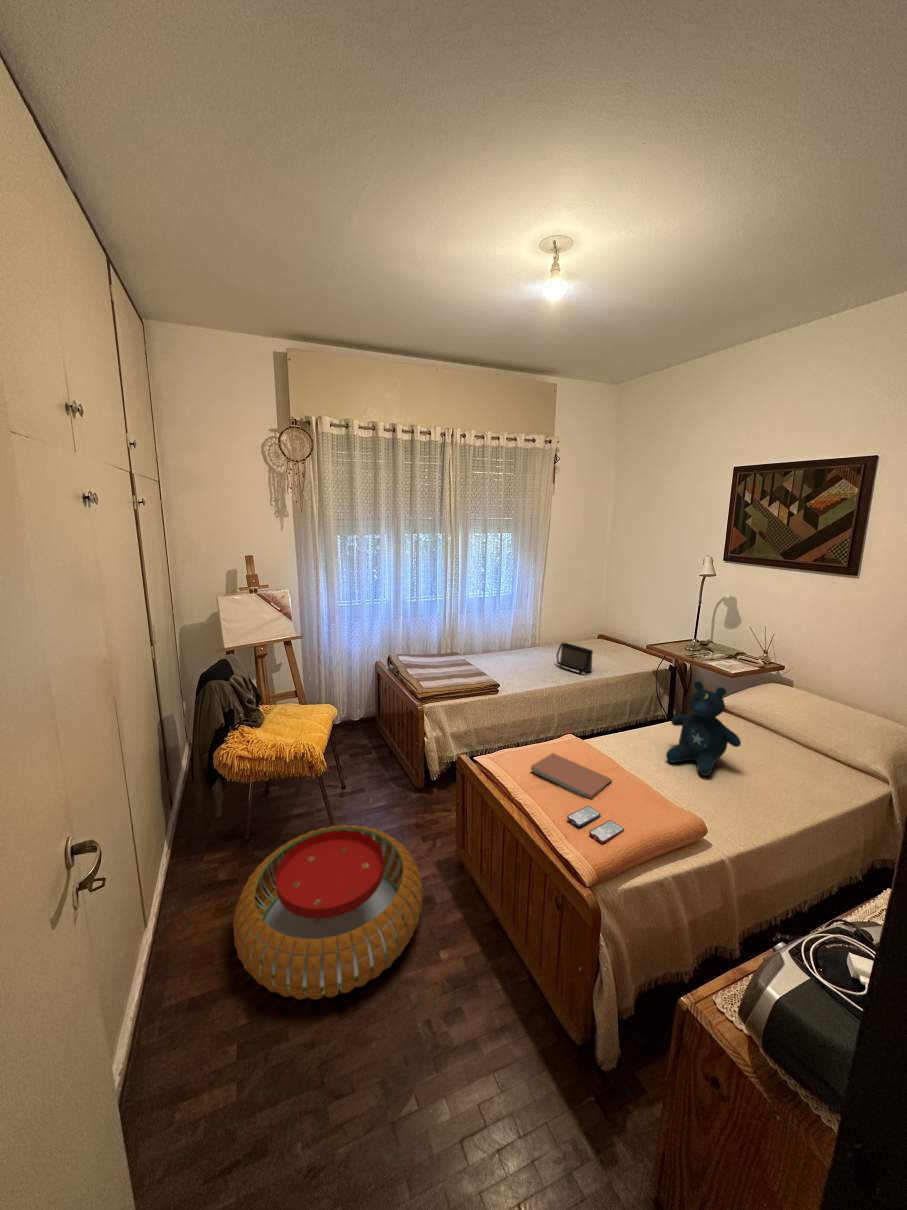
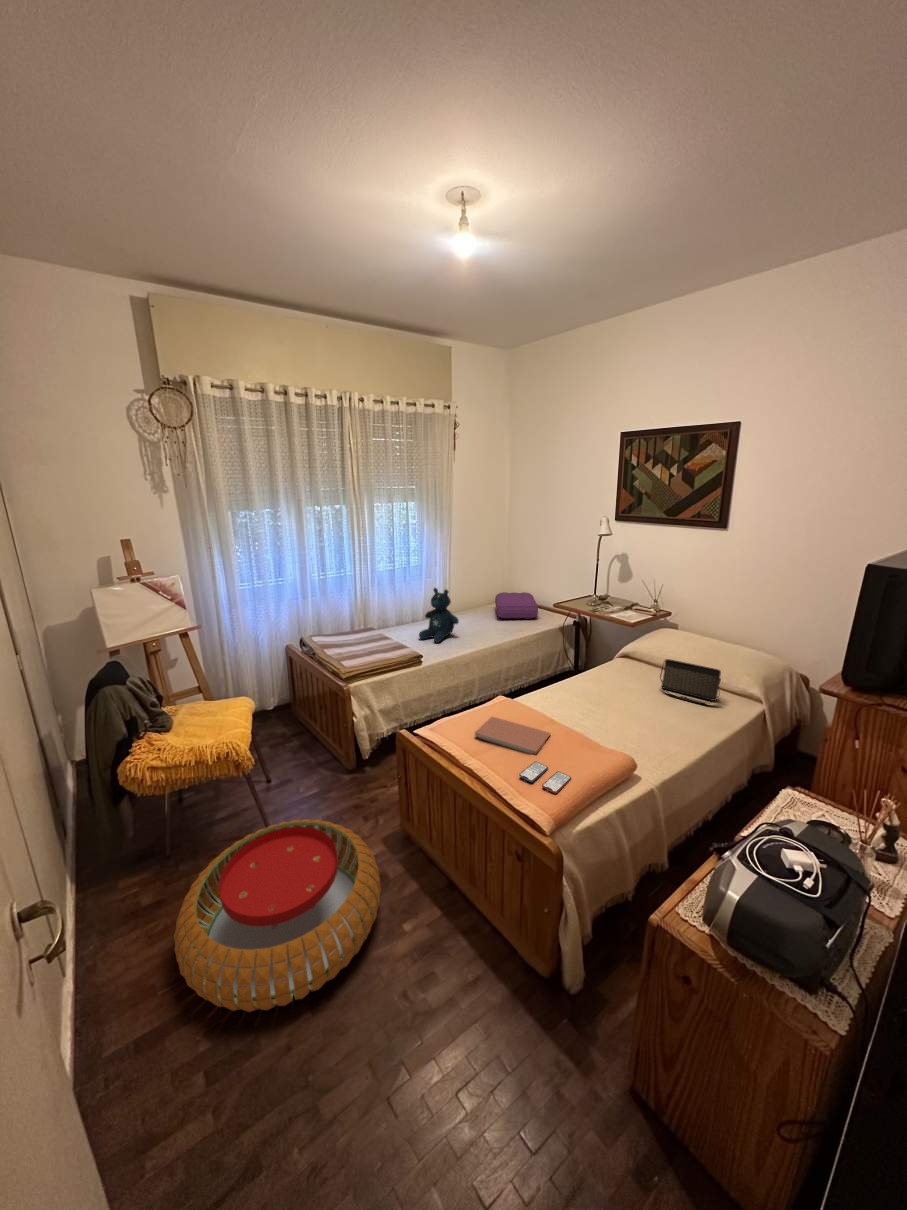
pillow: none [585,629,630,658] -> present [495,592,538,619]
handbag: present [557,643,593,674] -> present [660,659,721,704]
stuffed bear: present [666,681,741,776] -> present [419,588,459,643]

